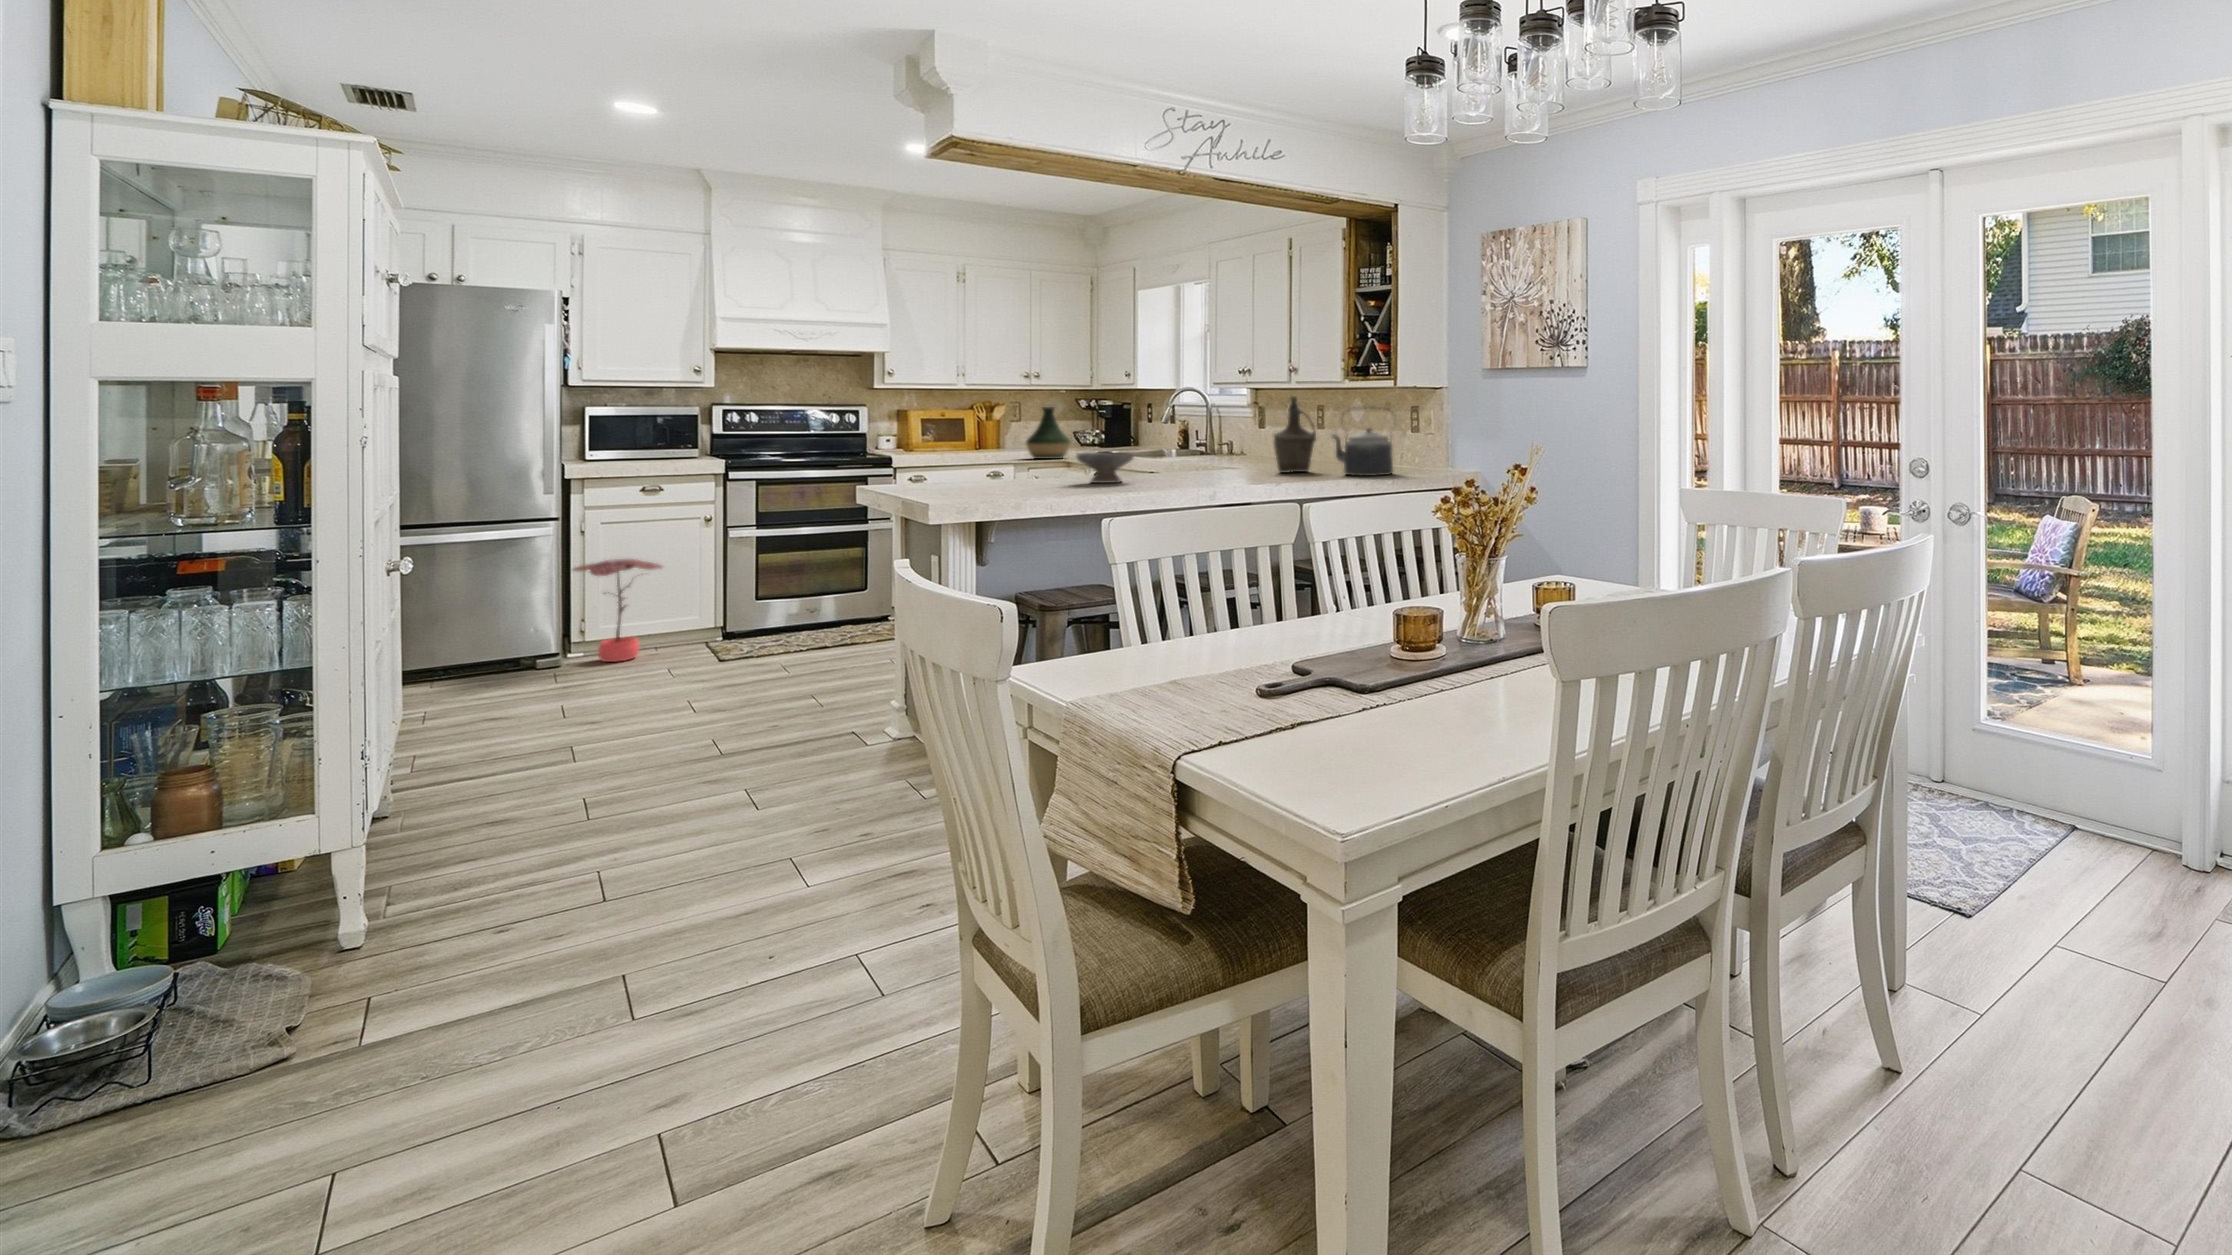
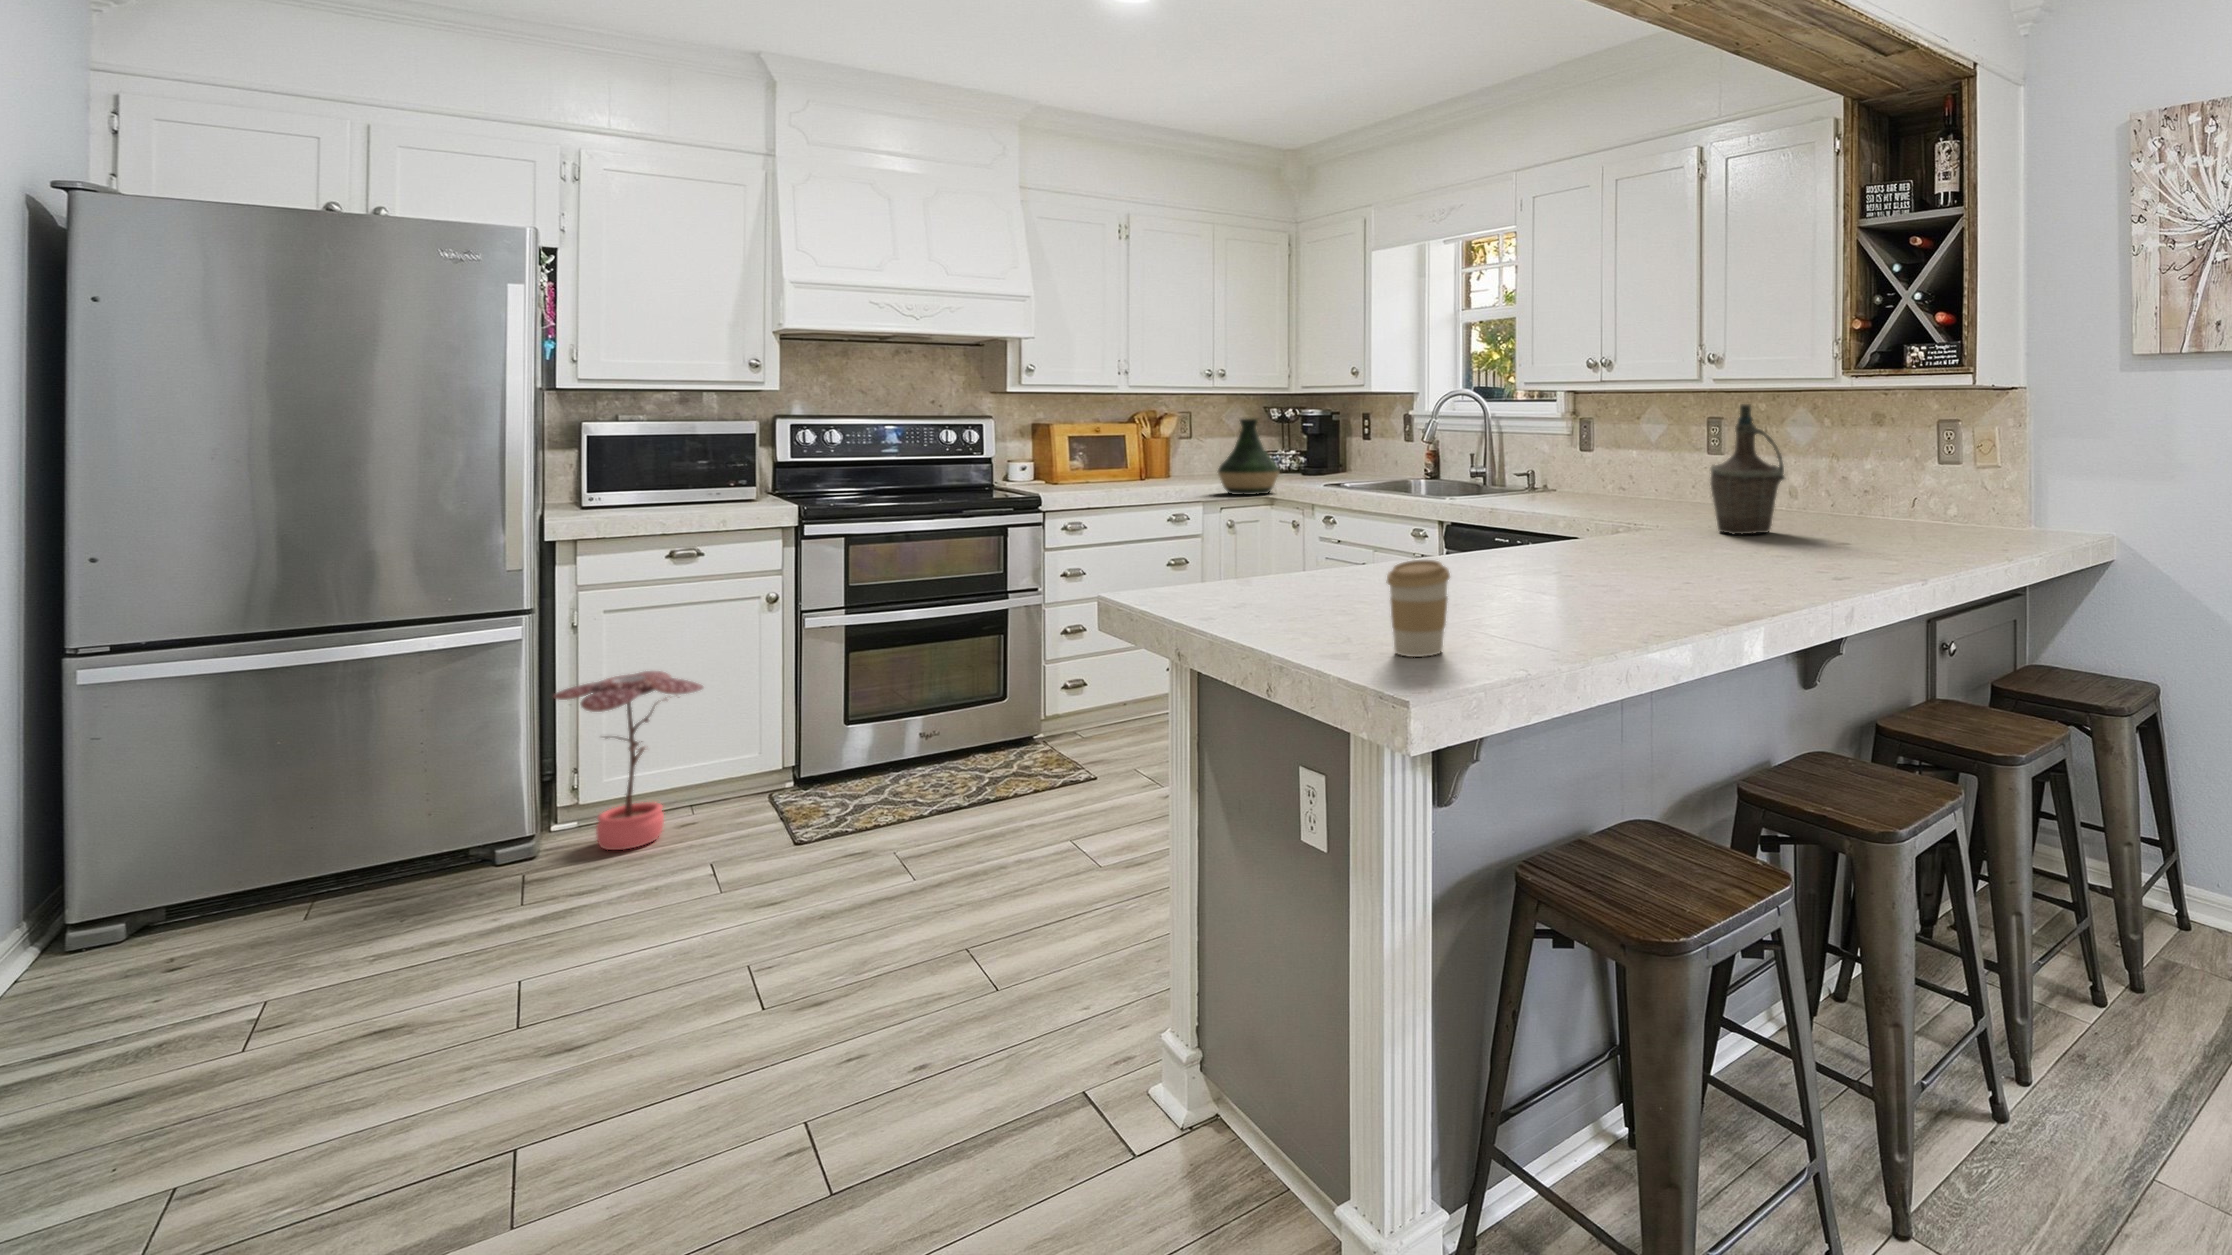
kettle: present [1332,411,1396,476] -> none [1839,422,1953,545]
bowl: present [1077,452,1134,483] -> none [1444,506,1544,567]
coffee cup: none [970,463,1001,503] -> present [1386,560,1450,657]

